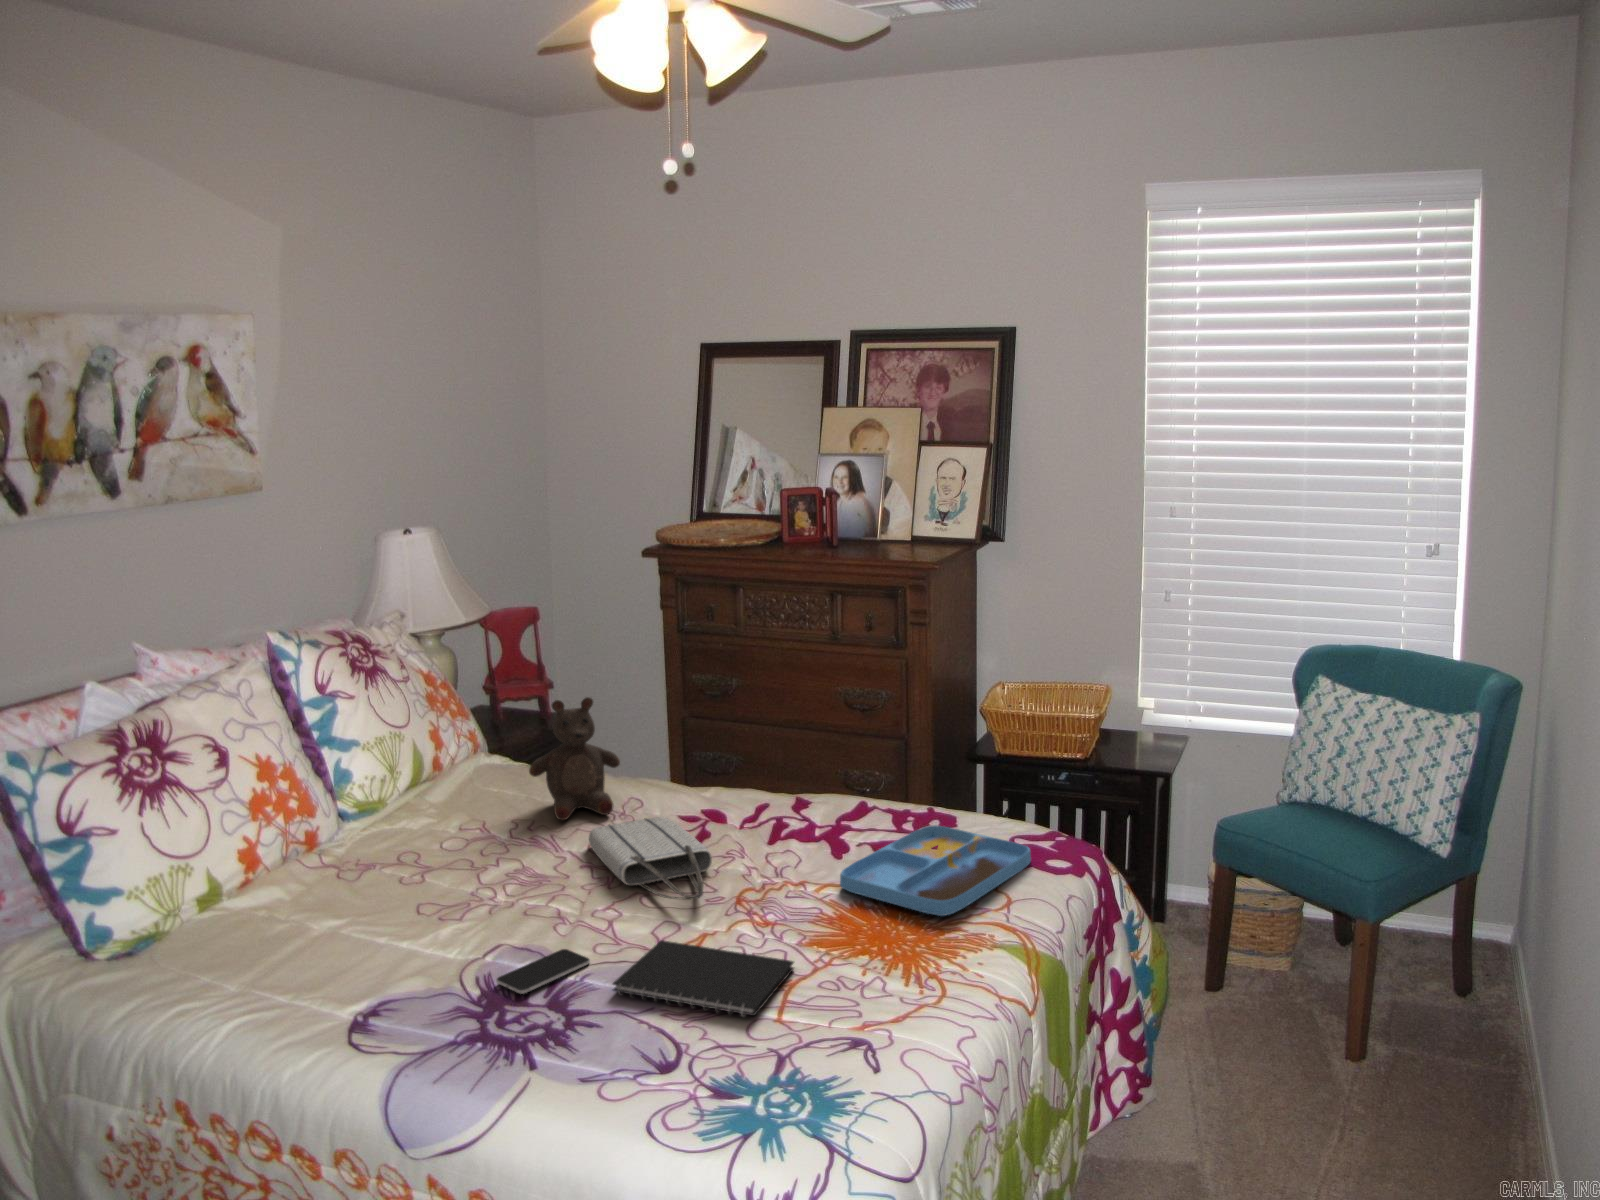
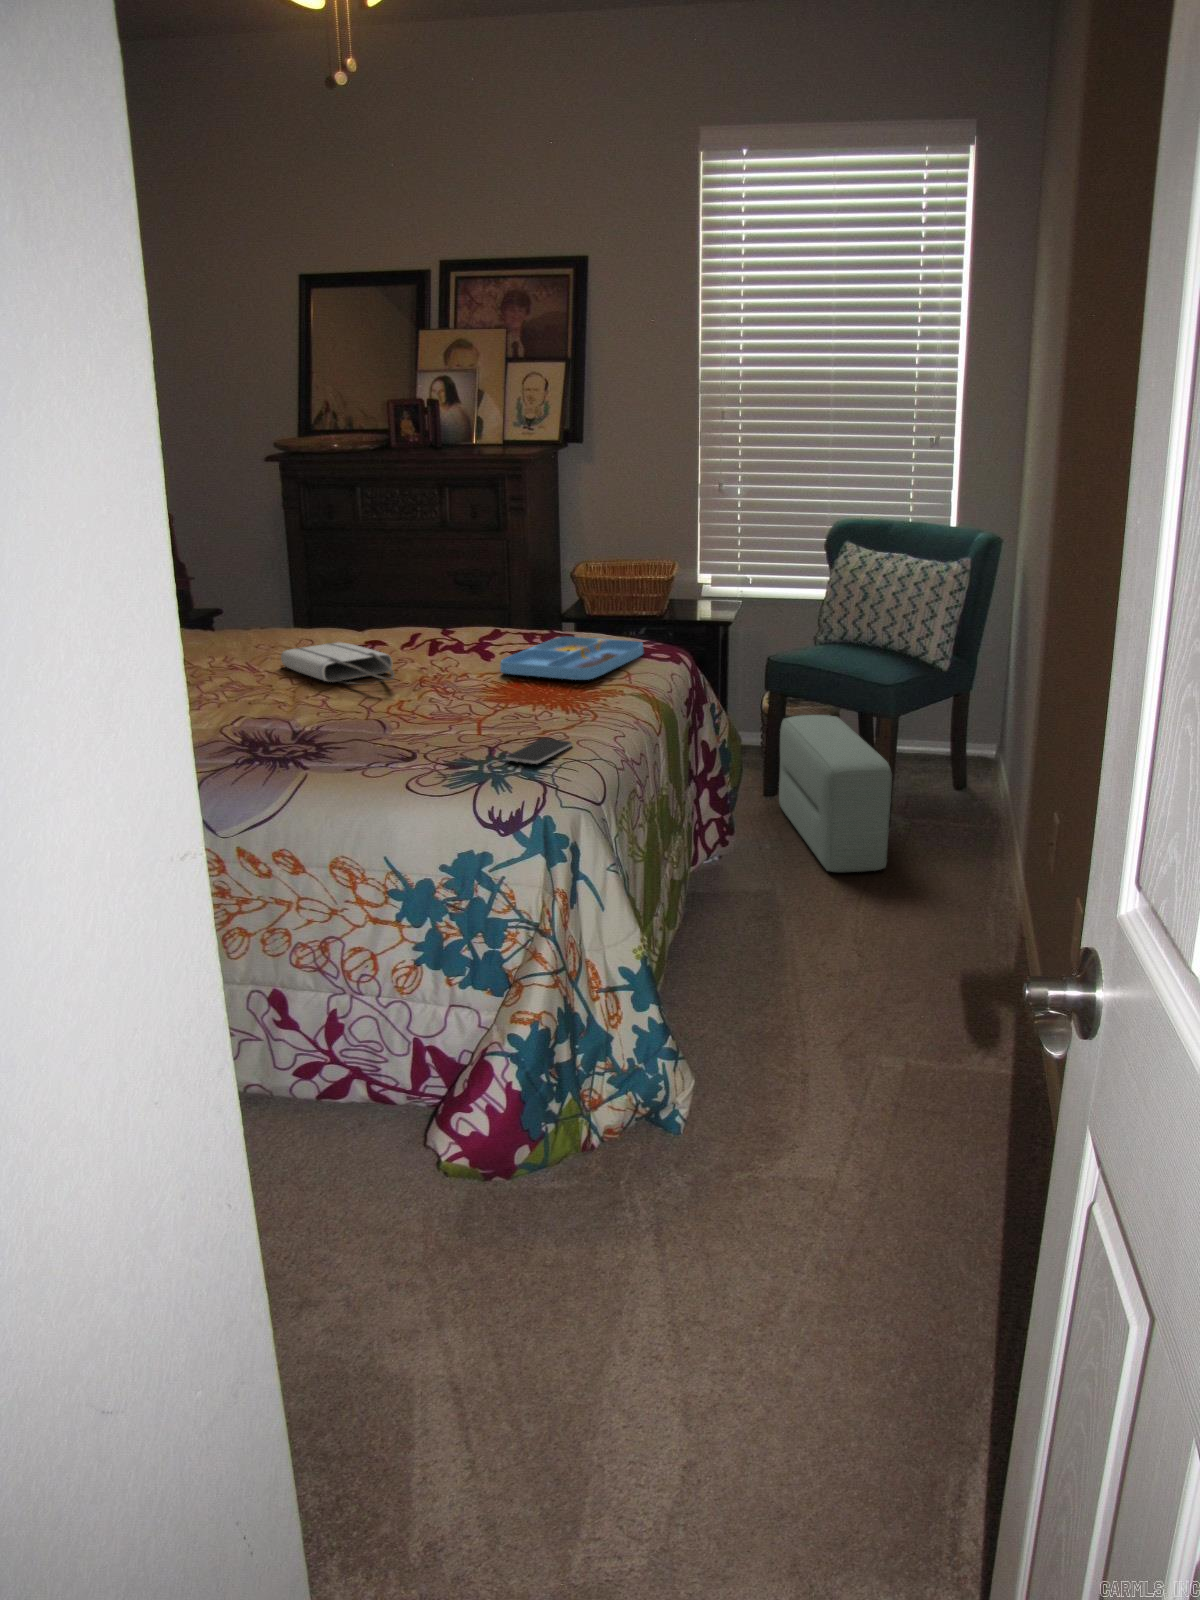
stuffed bear: present [529,697,620,820] -> none [213,550,292,654]
pouf: none [1222,902,1373,1154] -> present [779,715,892,872]
notebook: present [613,940,794,1017] -> none [345,704,482,735]
smartphone: present [496,949,590,994] -> present [506,739,572,764]

